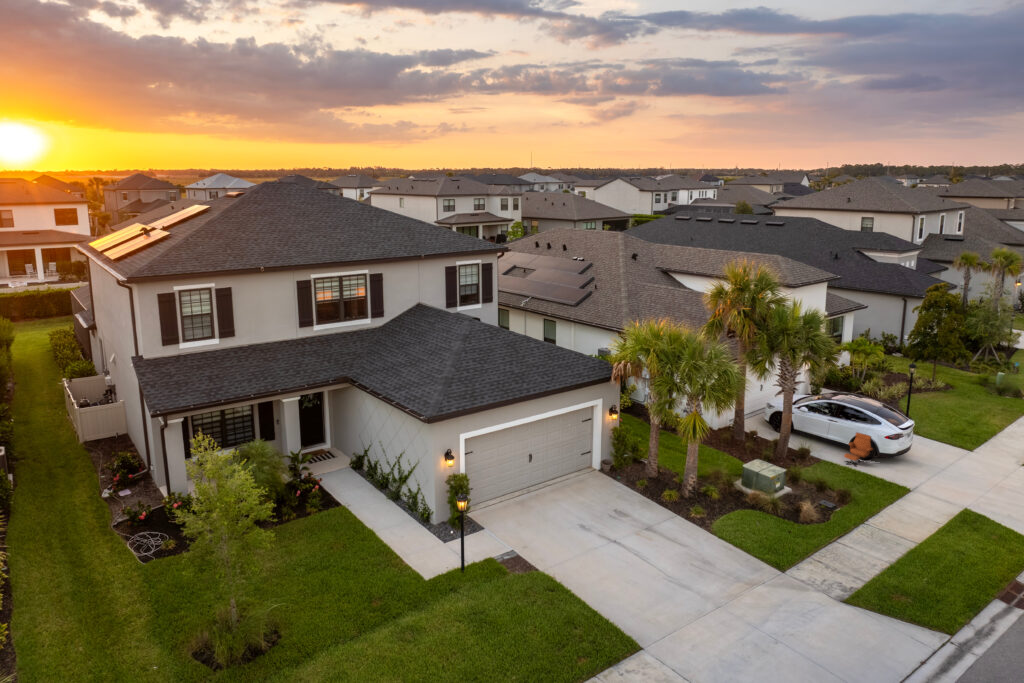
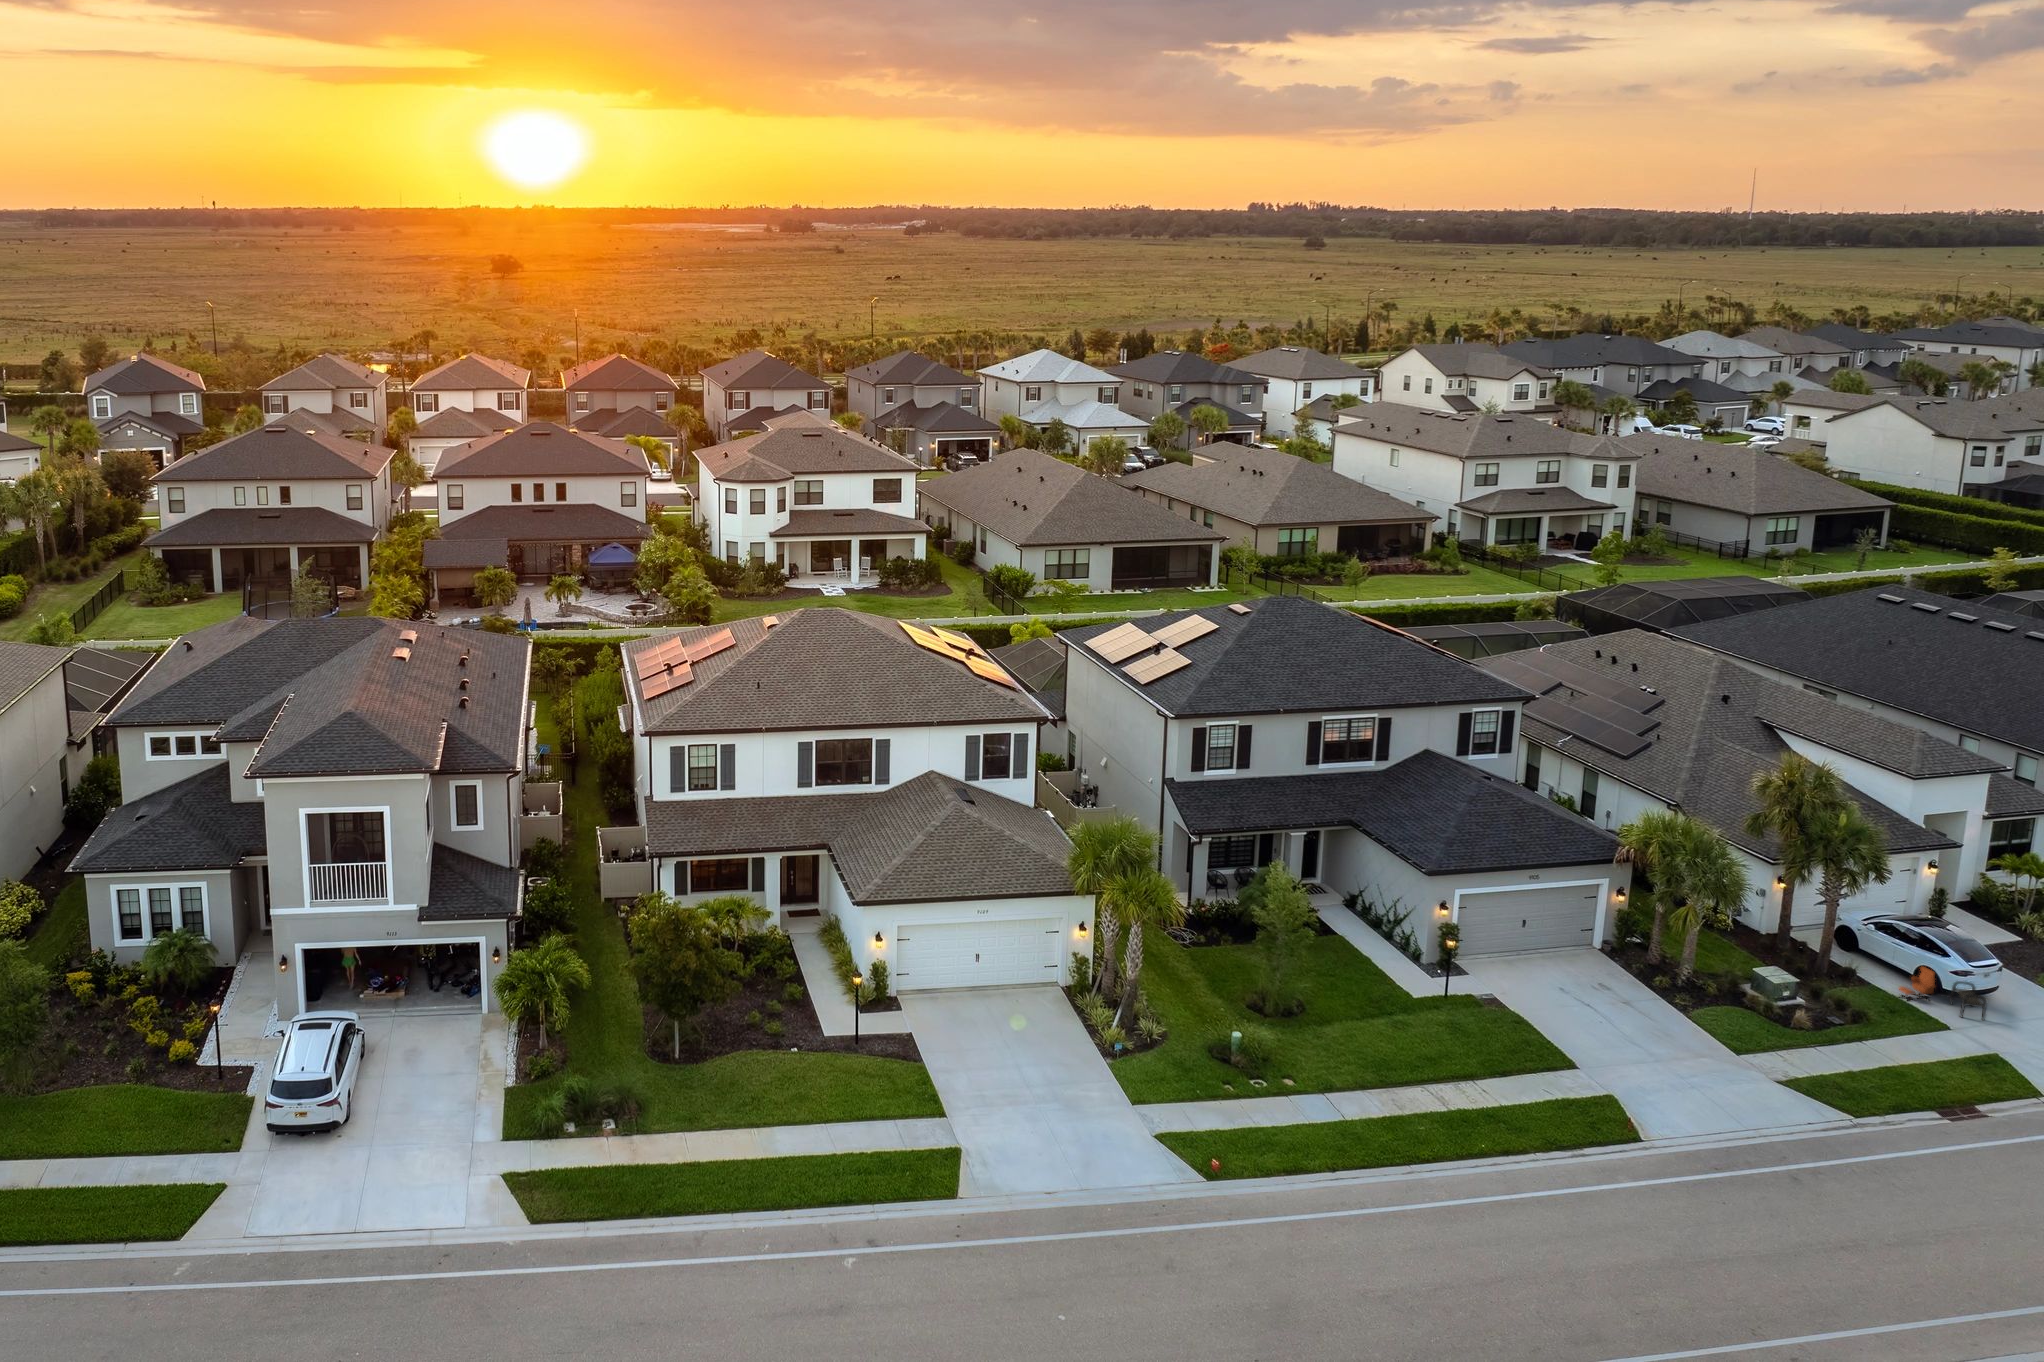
bench: none [881,440,923,474] -> present [1949,981,1986,1020]

